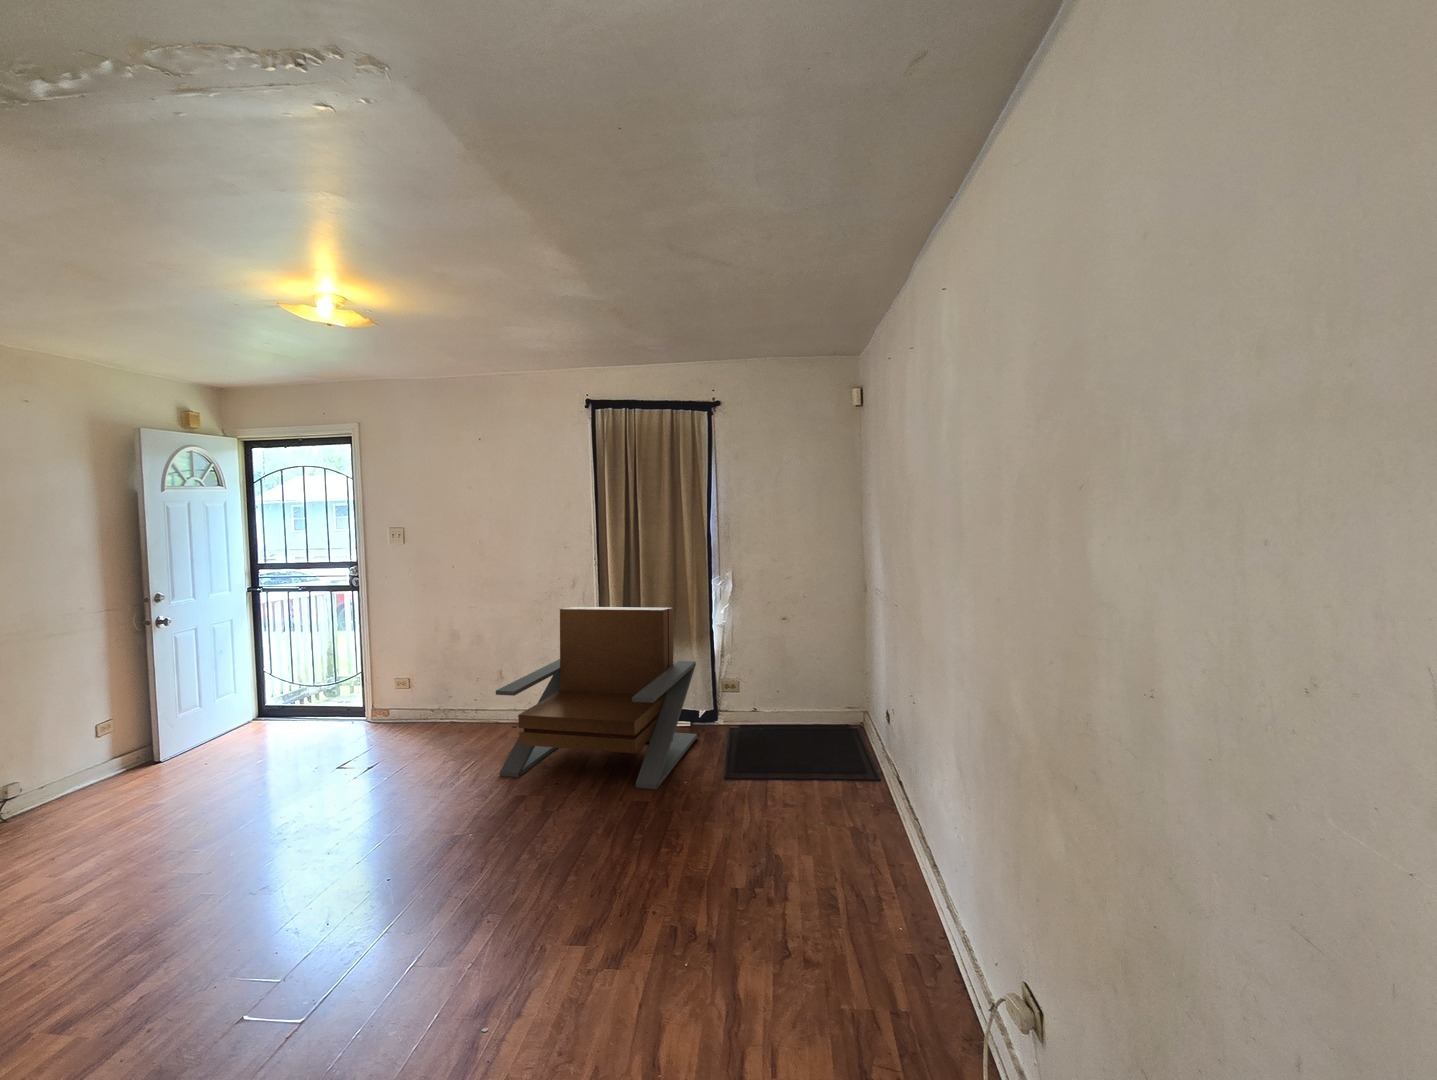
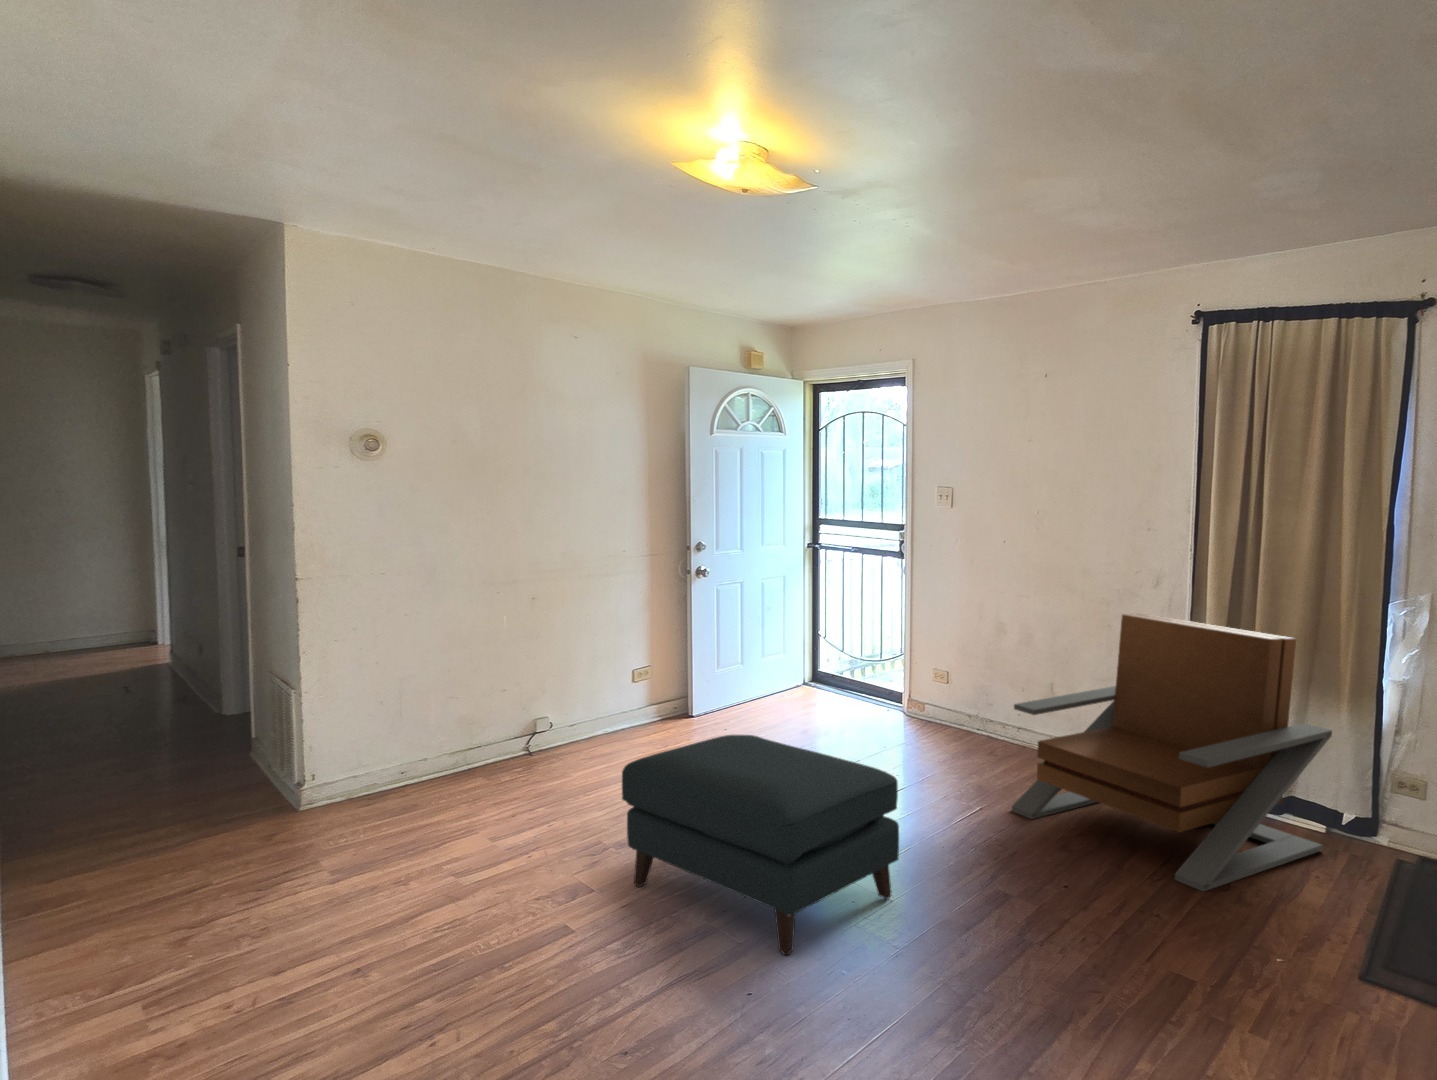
ottoman: none [72,779,447,1026] -> present [622,735,899,955]

